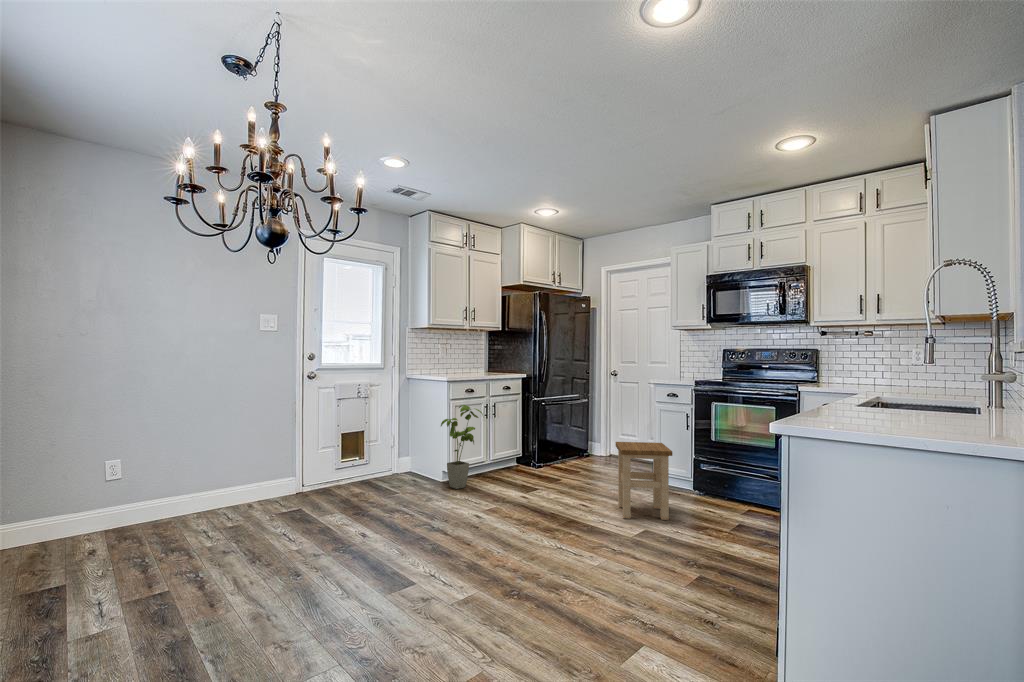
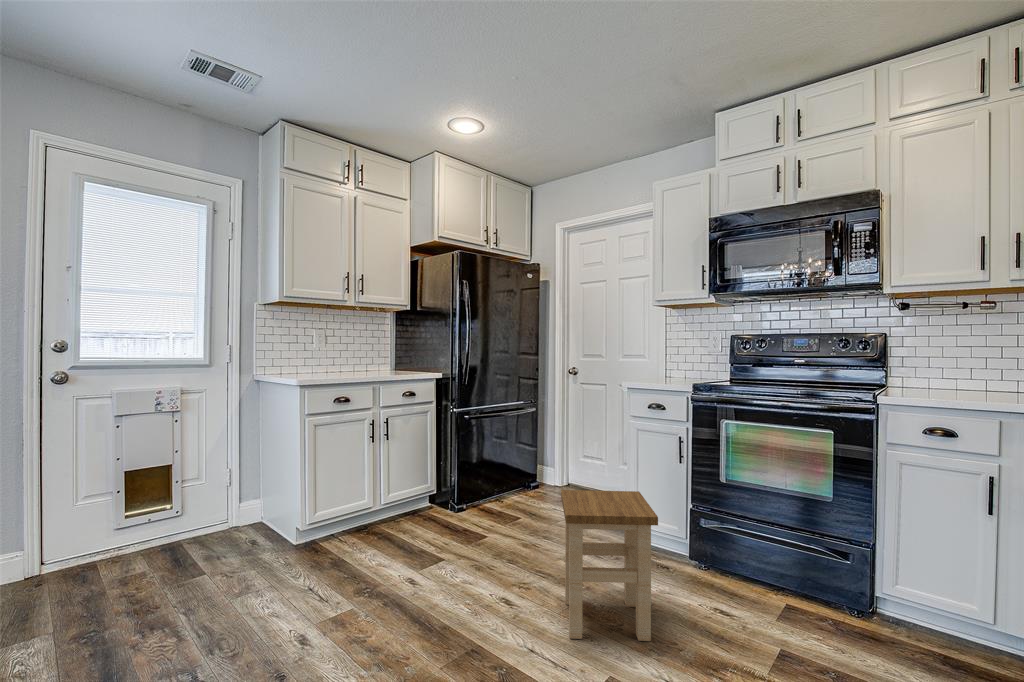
house plant: present [441,405,483,489] -> none [283,424,354,562]

